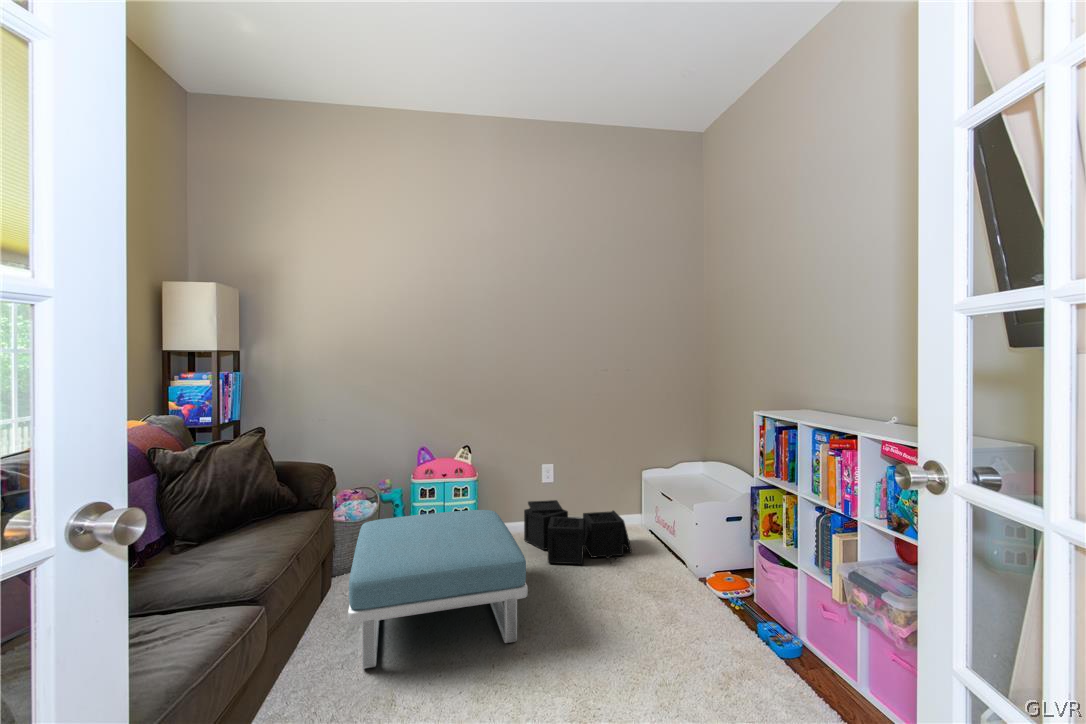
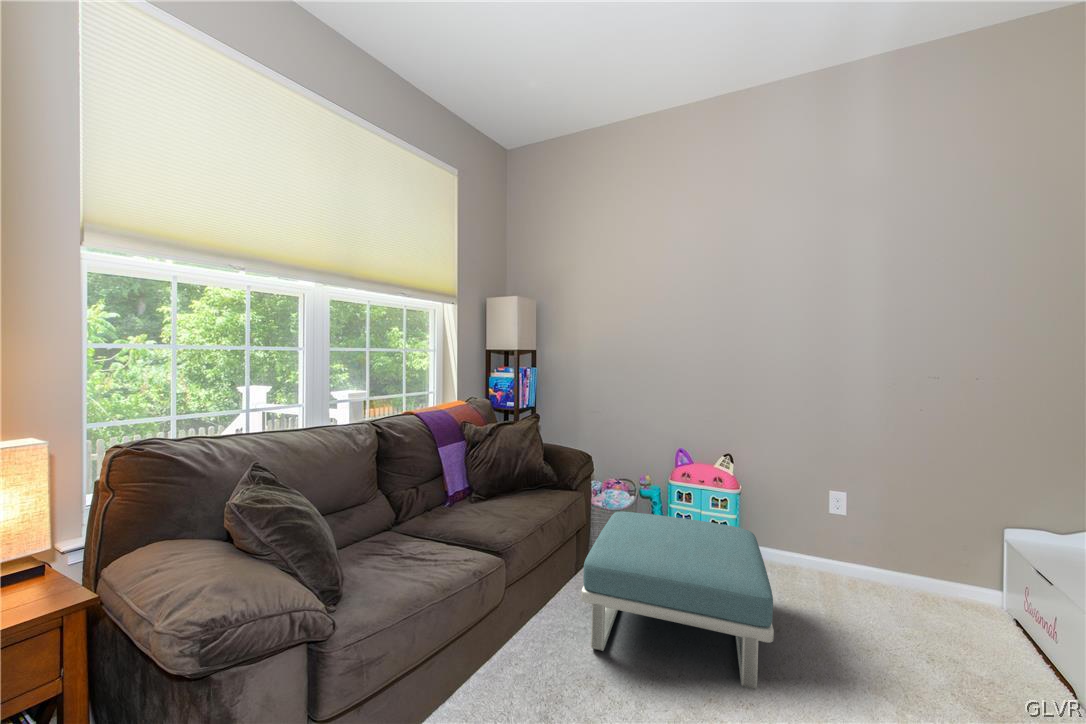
storage bin: present [524,500,632,564] -> none [797,531,967,644]

